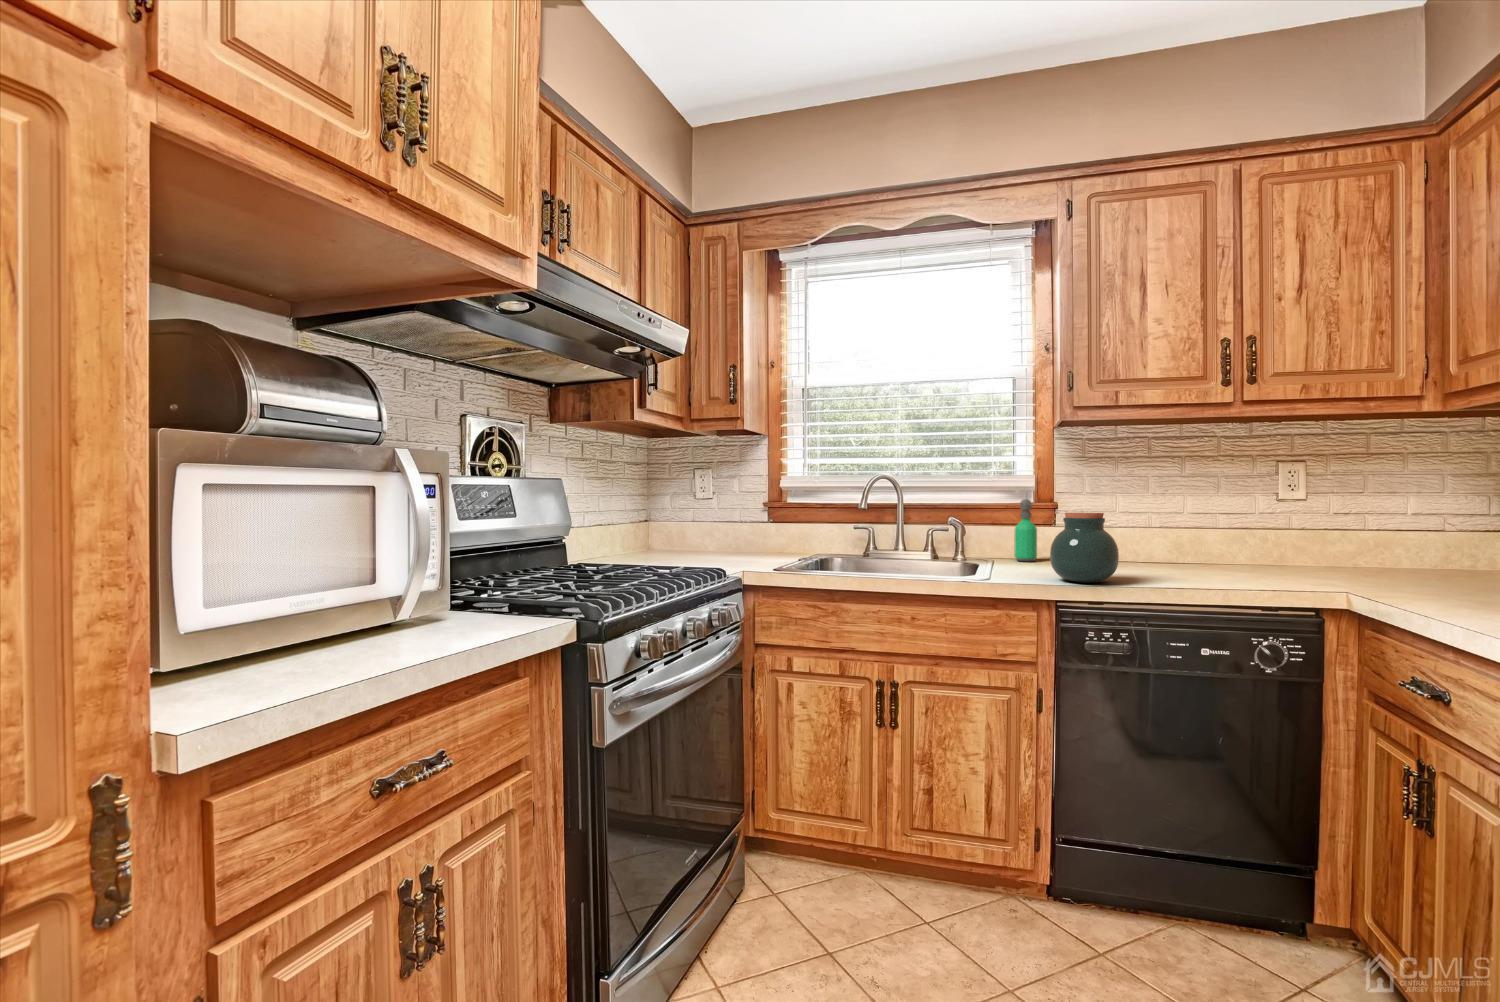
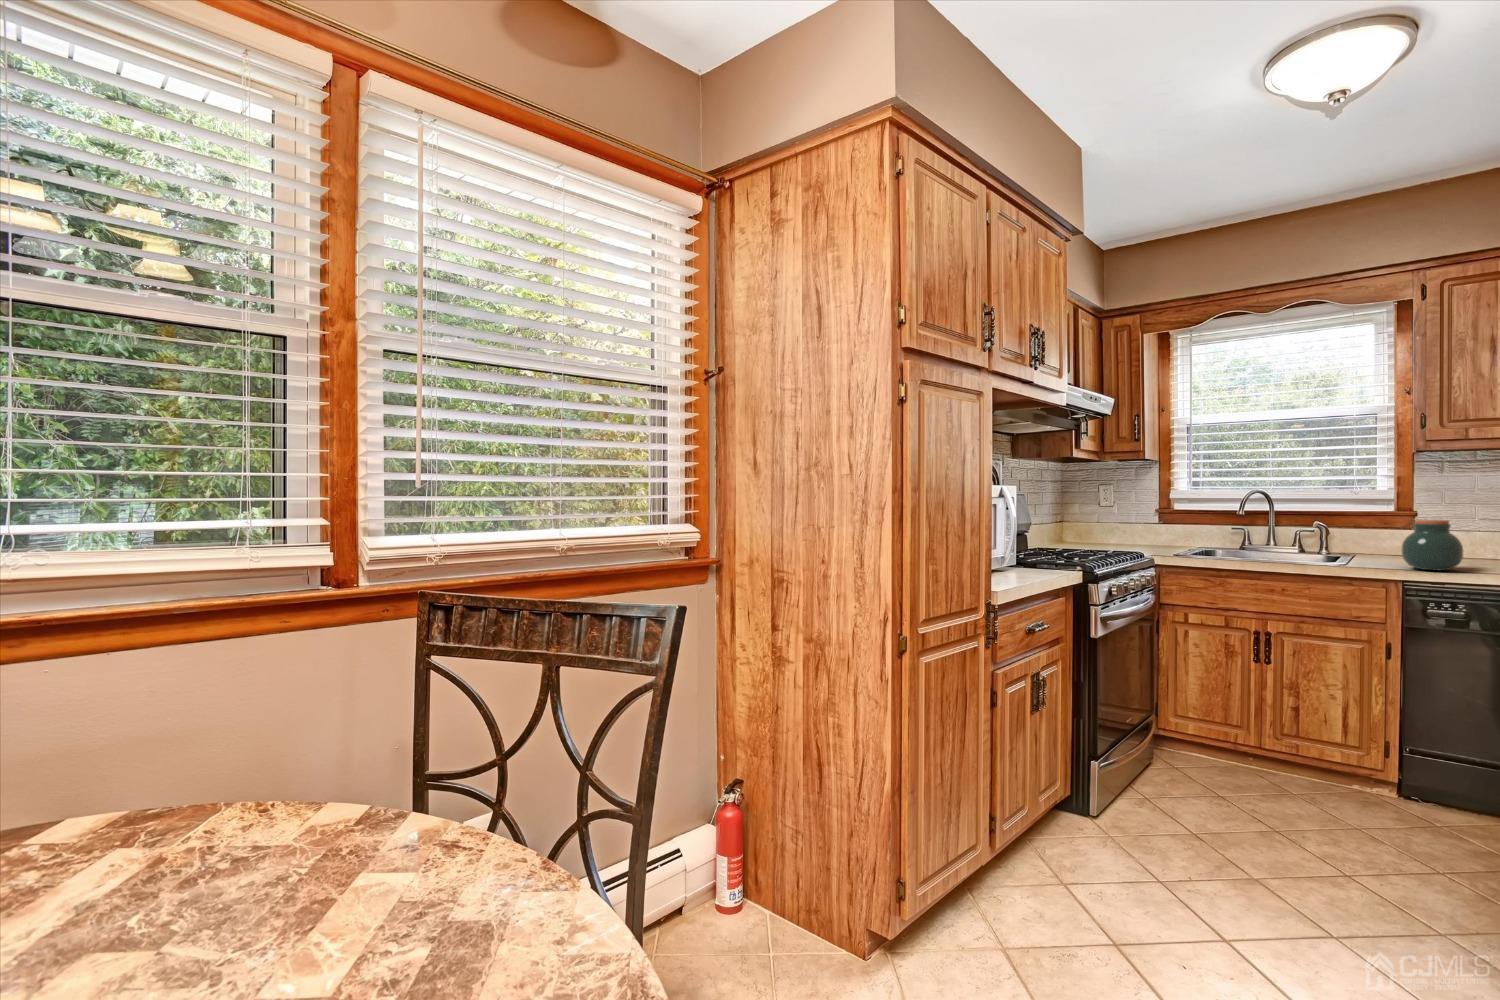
soap dispenser: present [1014,499,1037,561] -> none [1376,508,1398,556]

